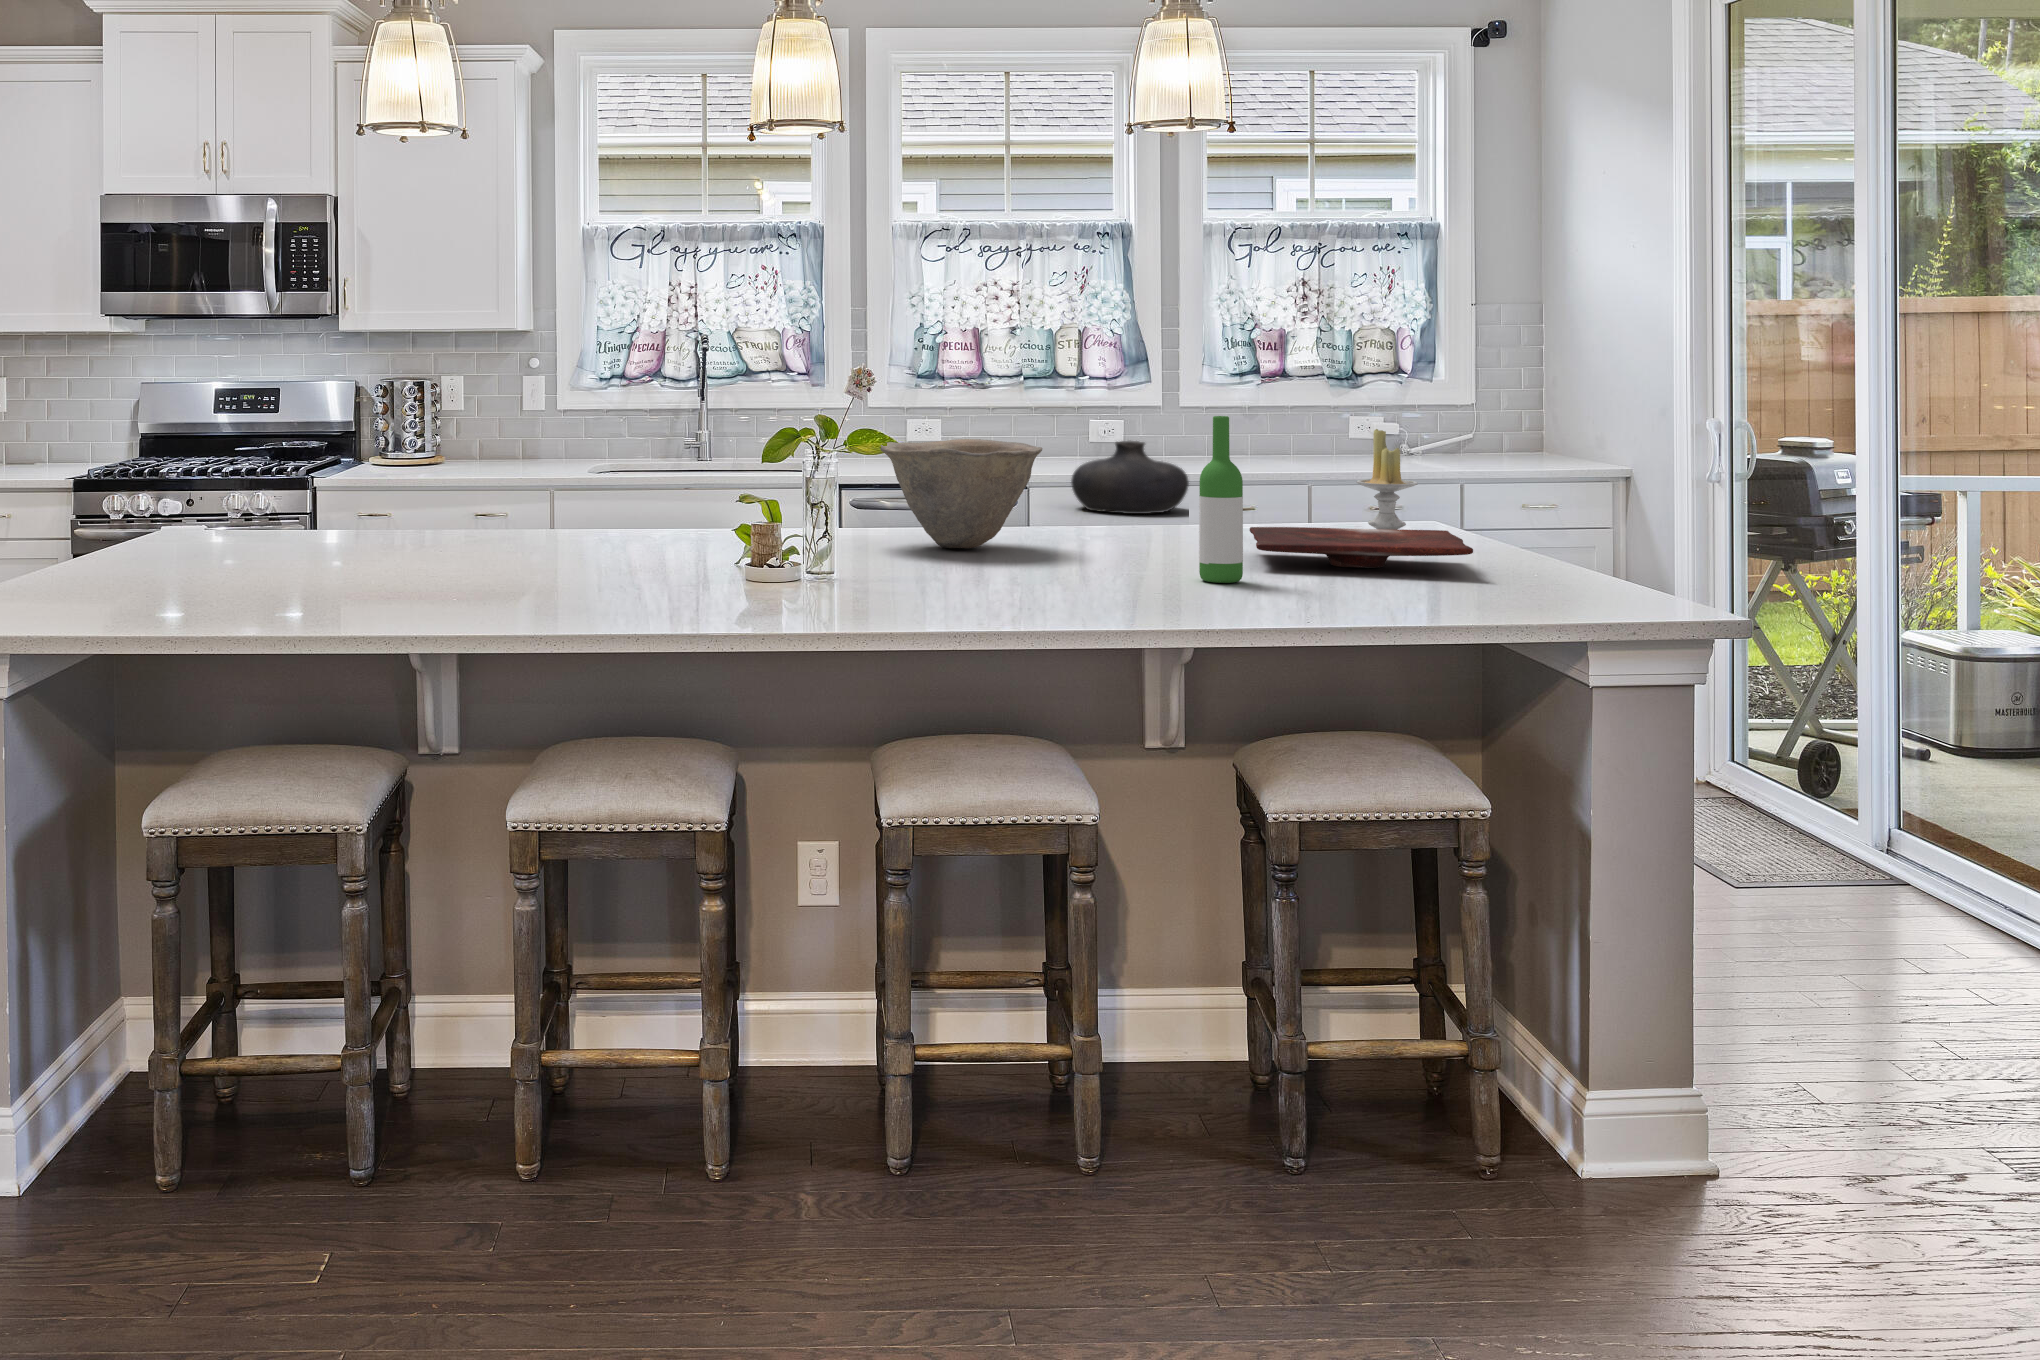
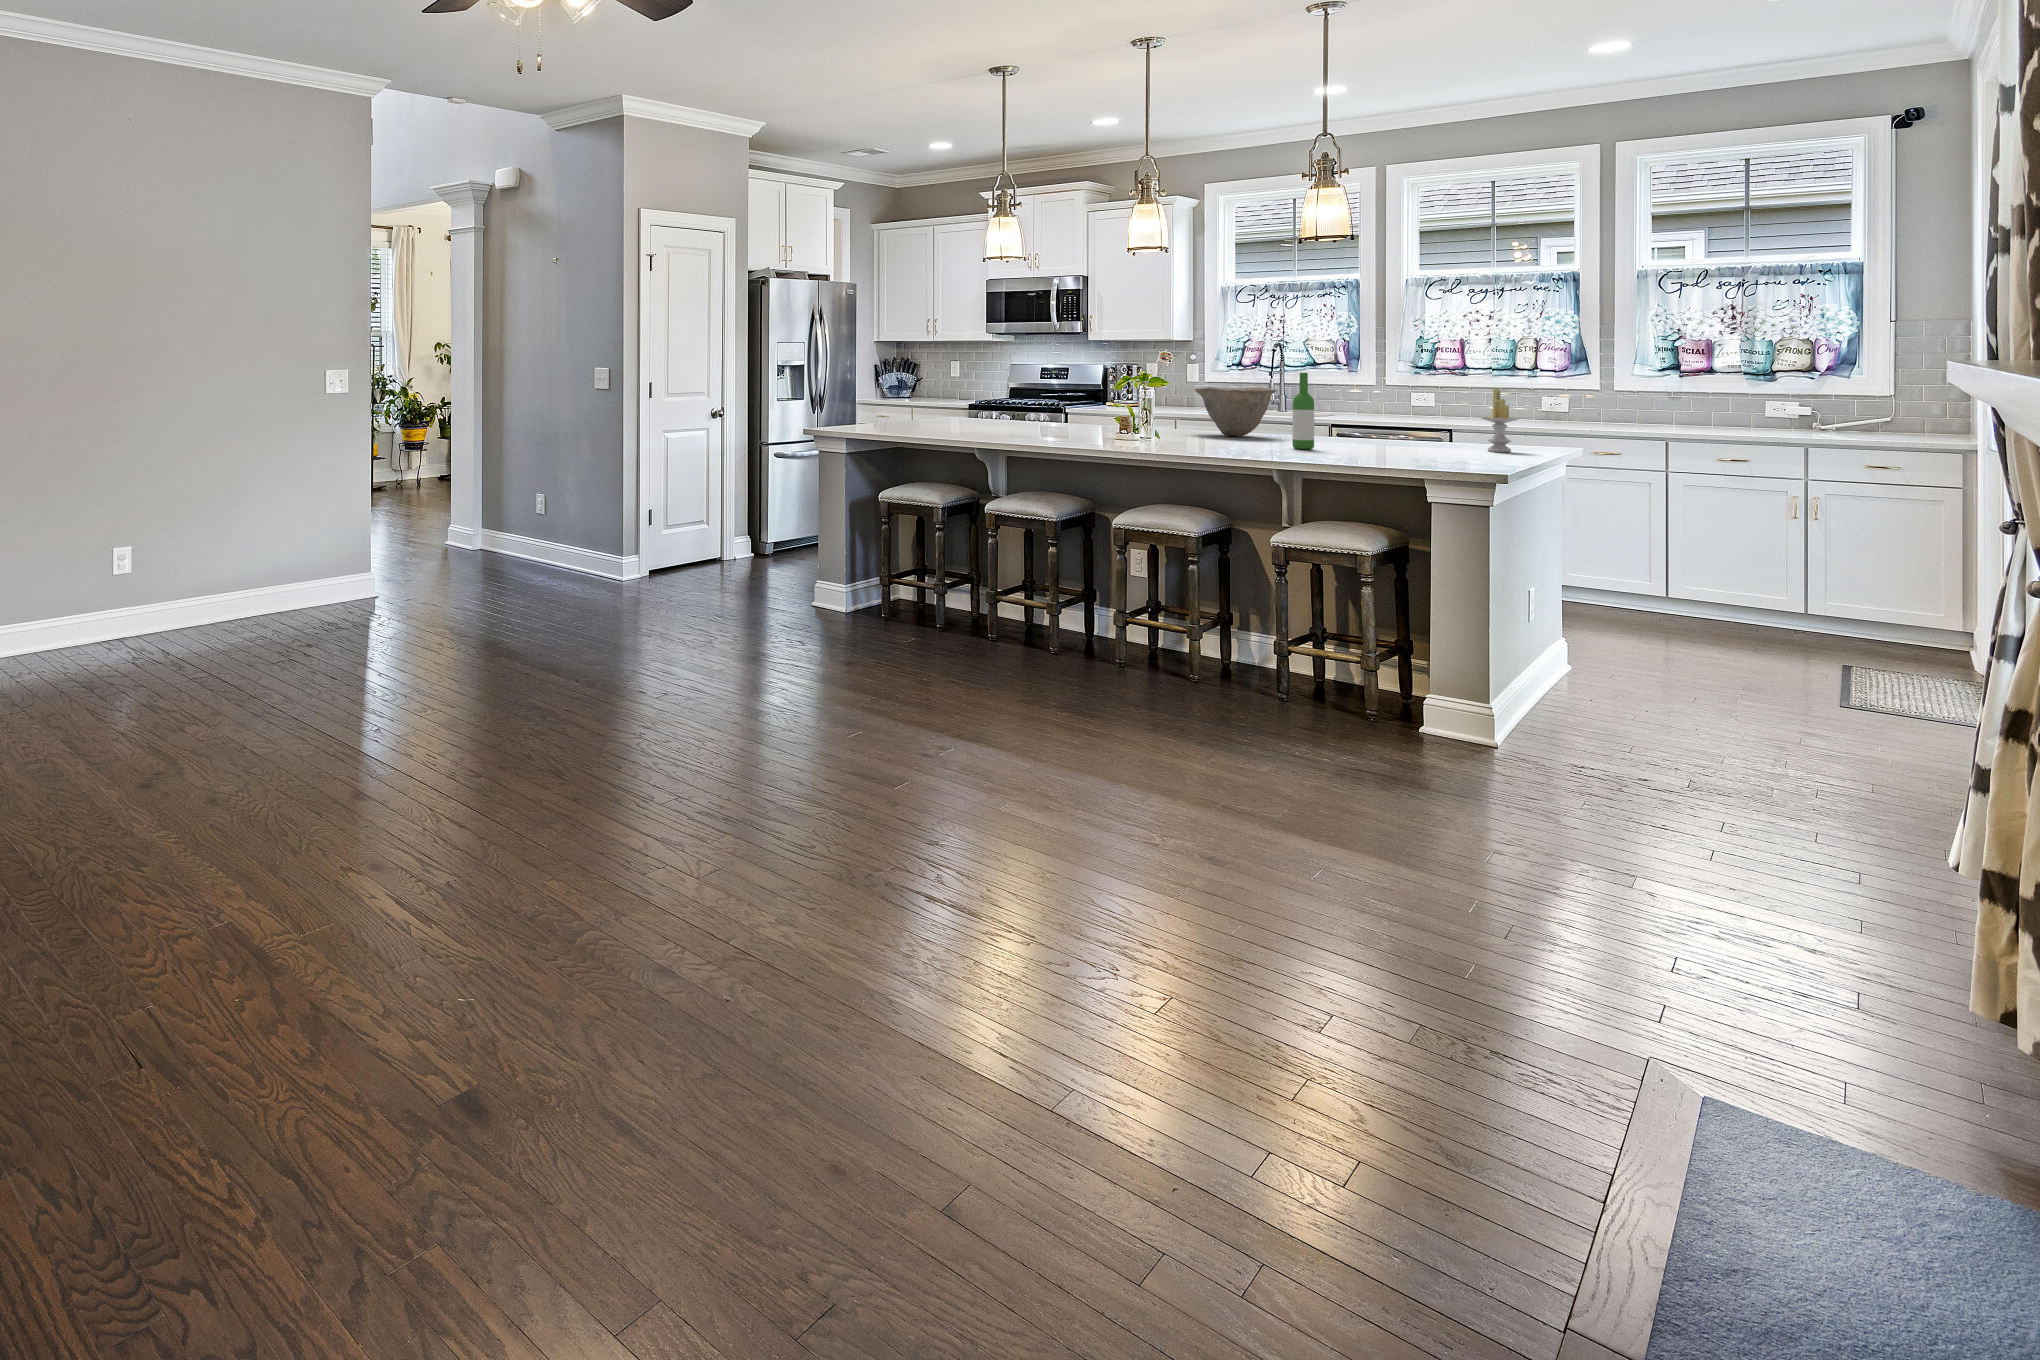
vase: present [1071,441,1189,514] -> none [1387,398,1461,438]
cutting board: present [1250,527,1473,568] -> none [1345,434,1487,453]

